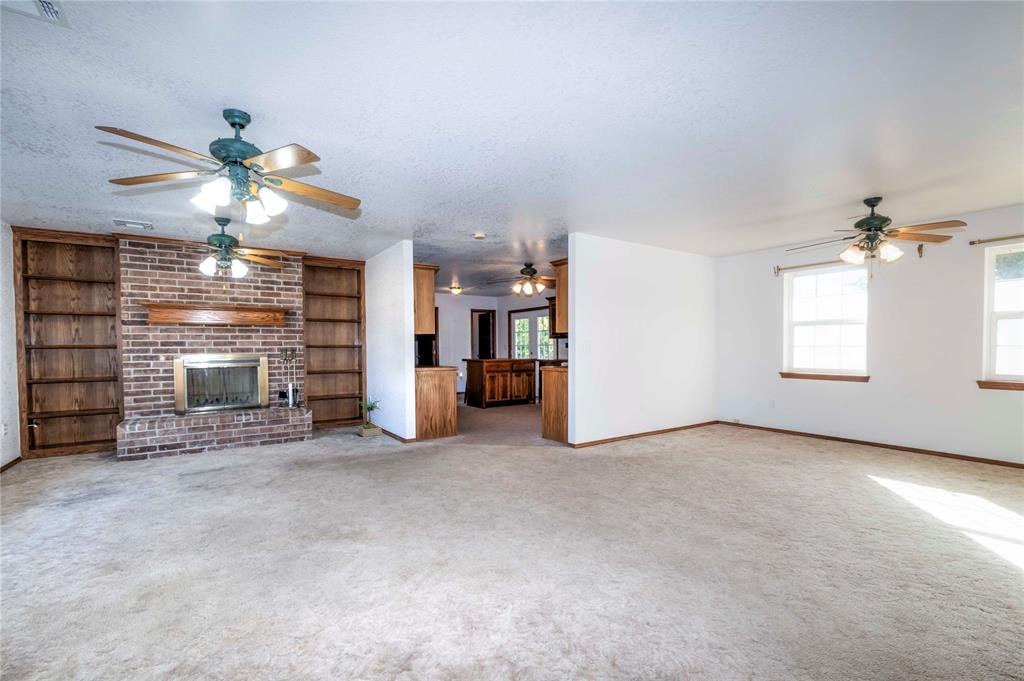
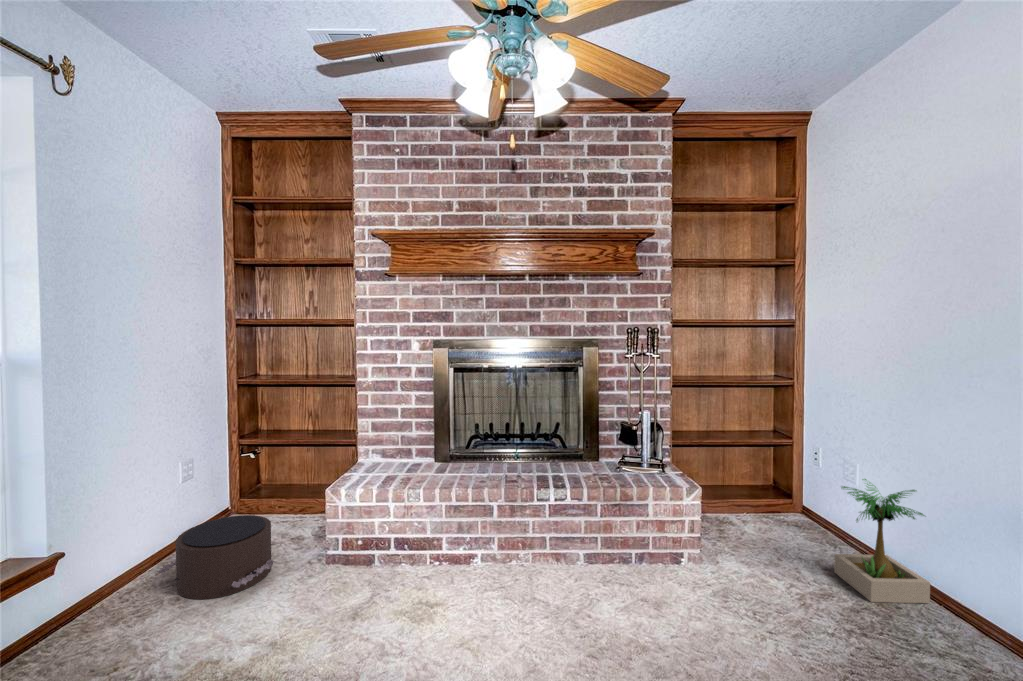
pouf: none [18,444,93,476] -> present [157,515,275,599]

